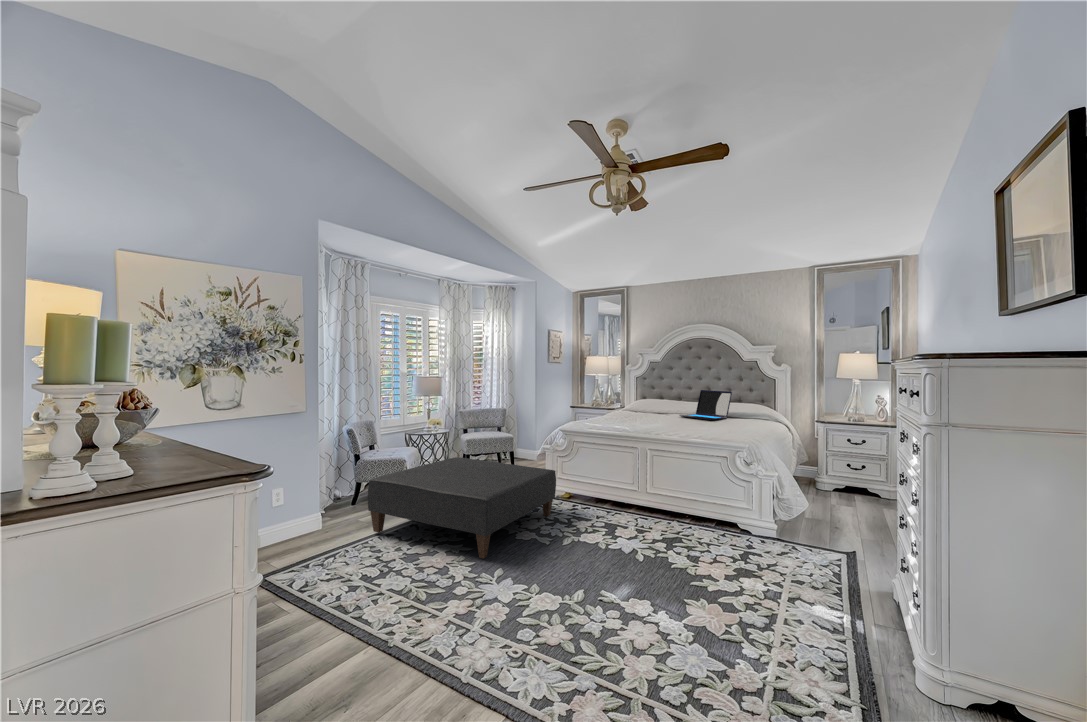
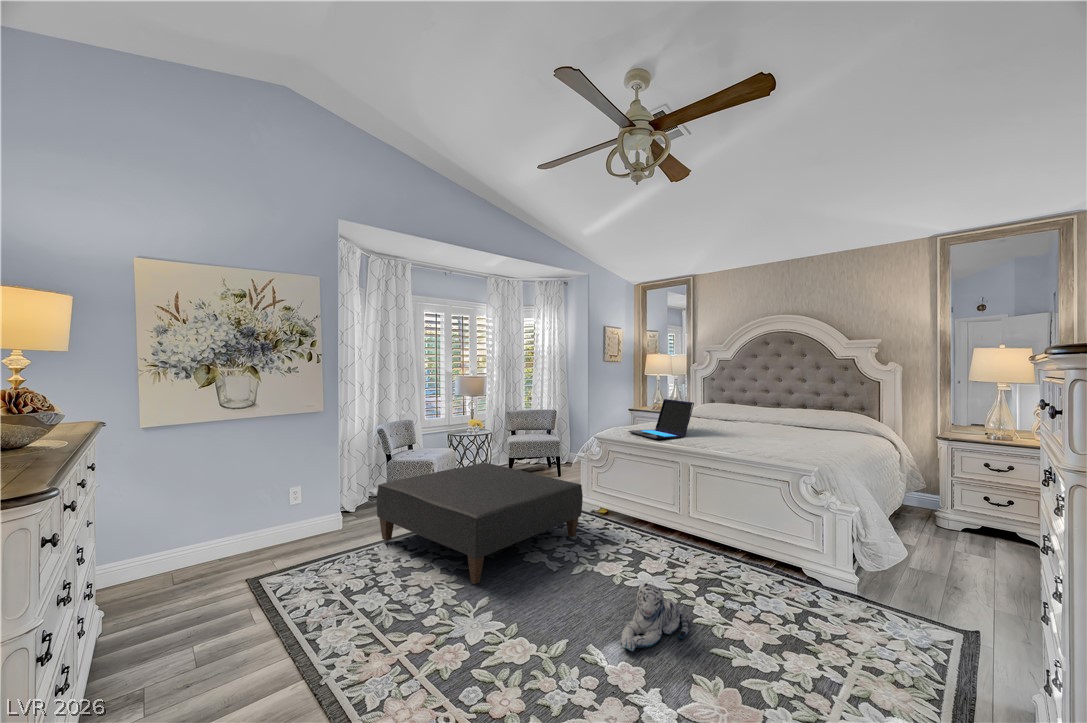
laptop: present [680,390,732,420] -> present [628,399,694,439]
plush toy: none [623,538,670,591] -> present [621,583,689,652]

